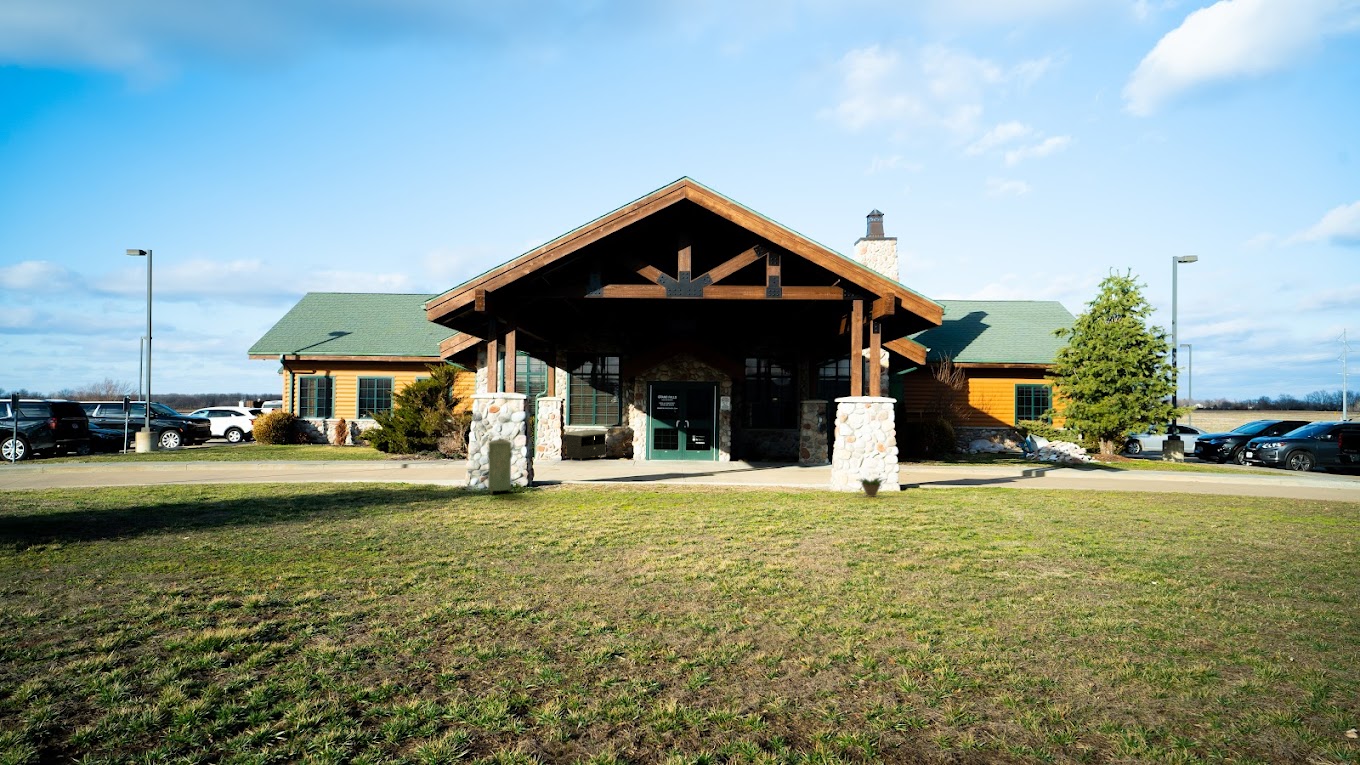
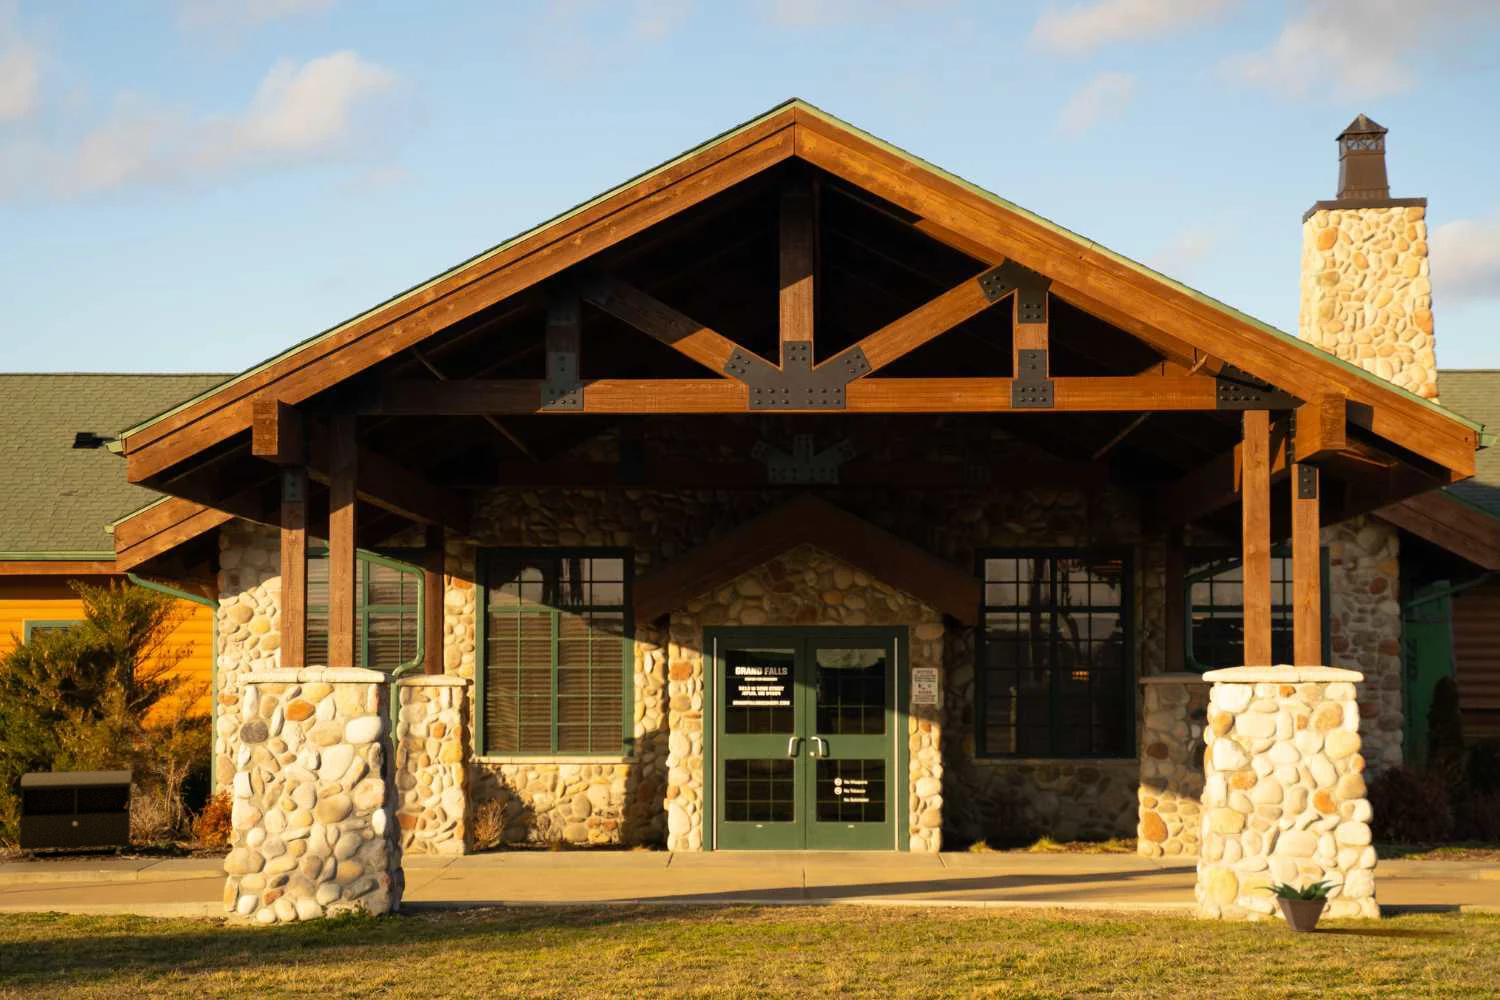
storage bench: present [566,430,607,461] -> present [19,770,132,857]
trash can: present [488,438,513,494] -> none [283,787,349,936]

